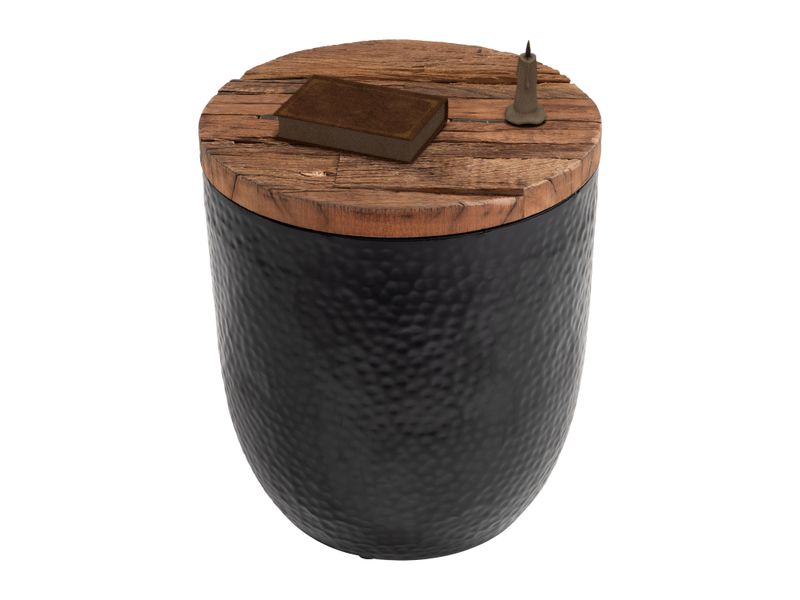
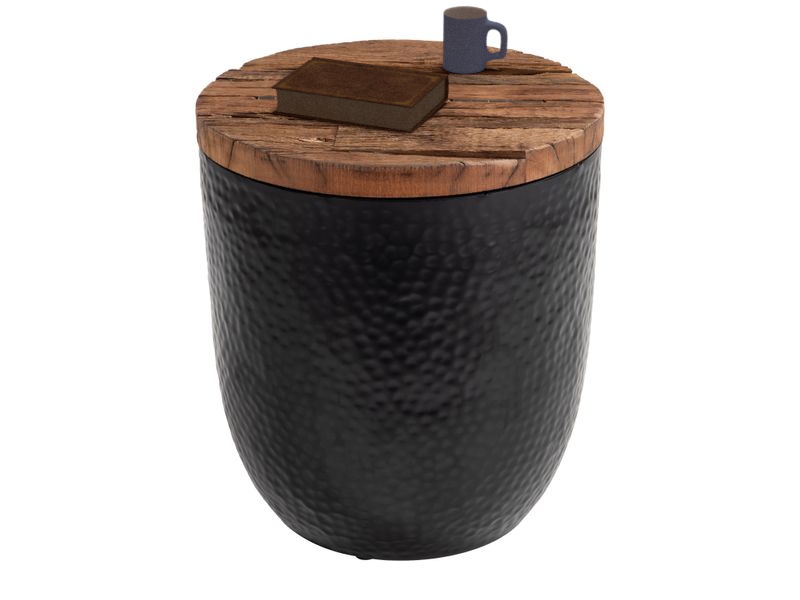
mug: none [443,15,507,85] -> present [443,6,508,74]
candle: present [505,40,547,124] -> none [506,15,548,103]

